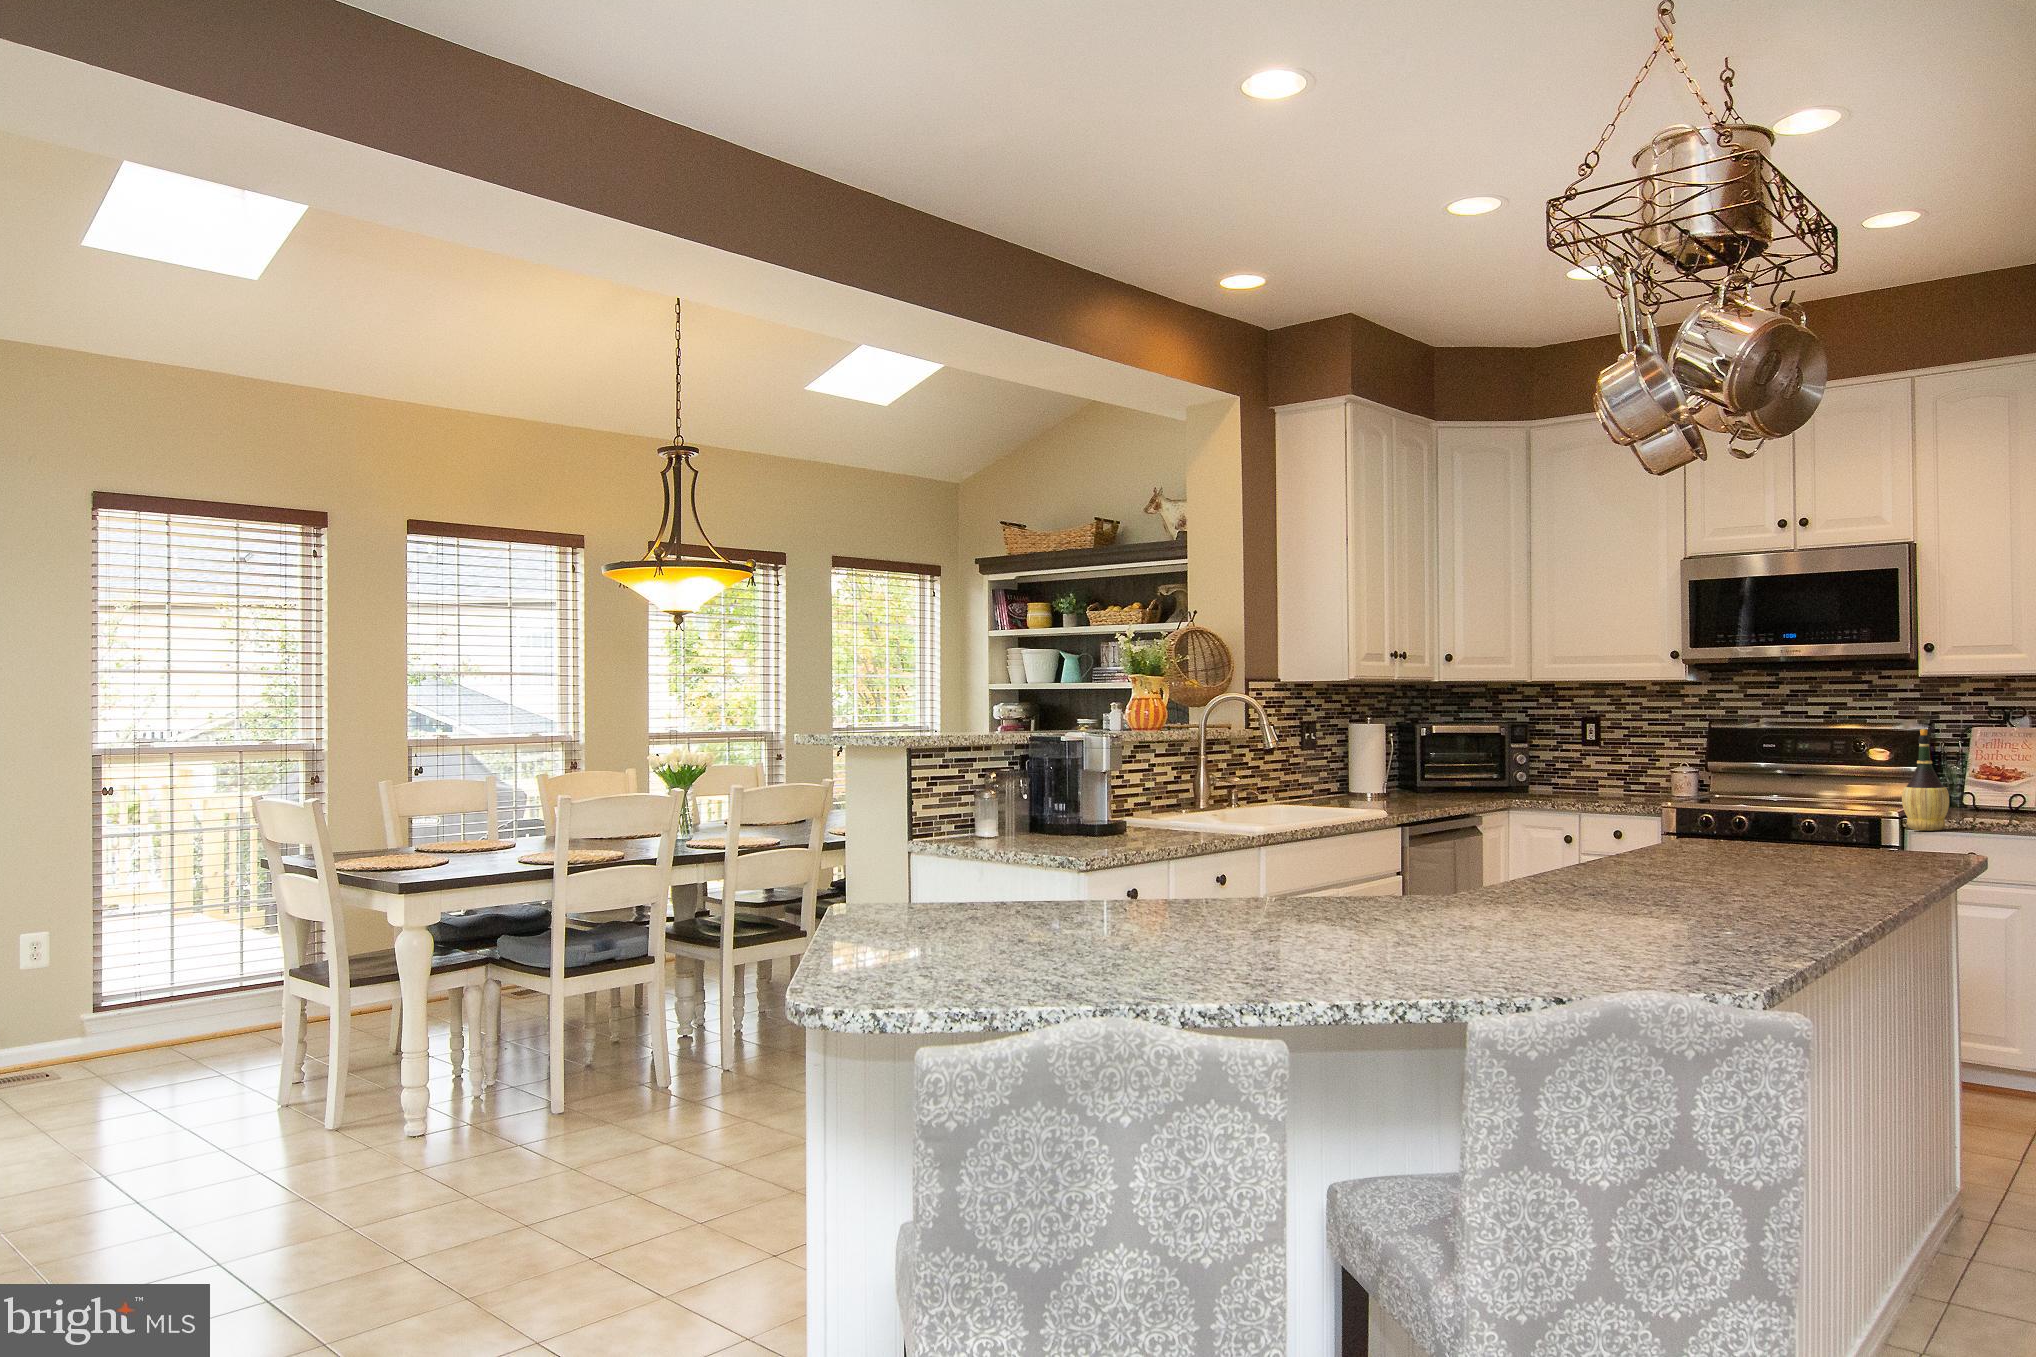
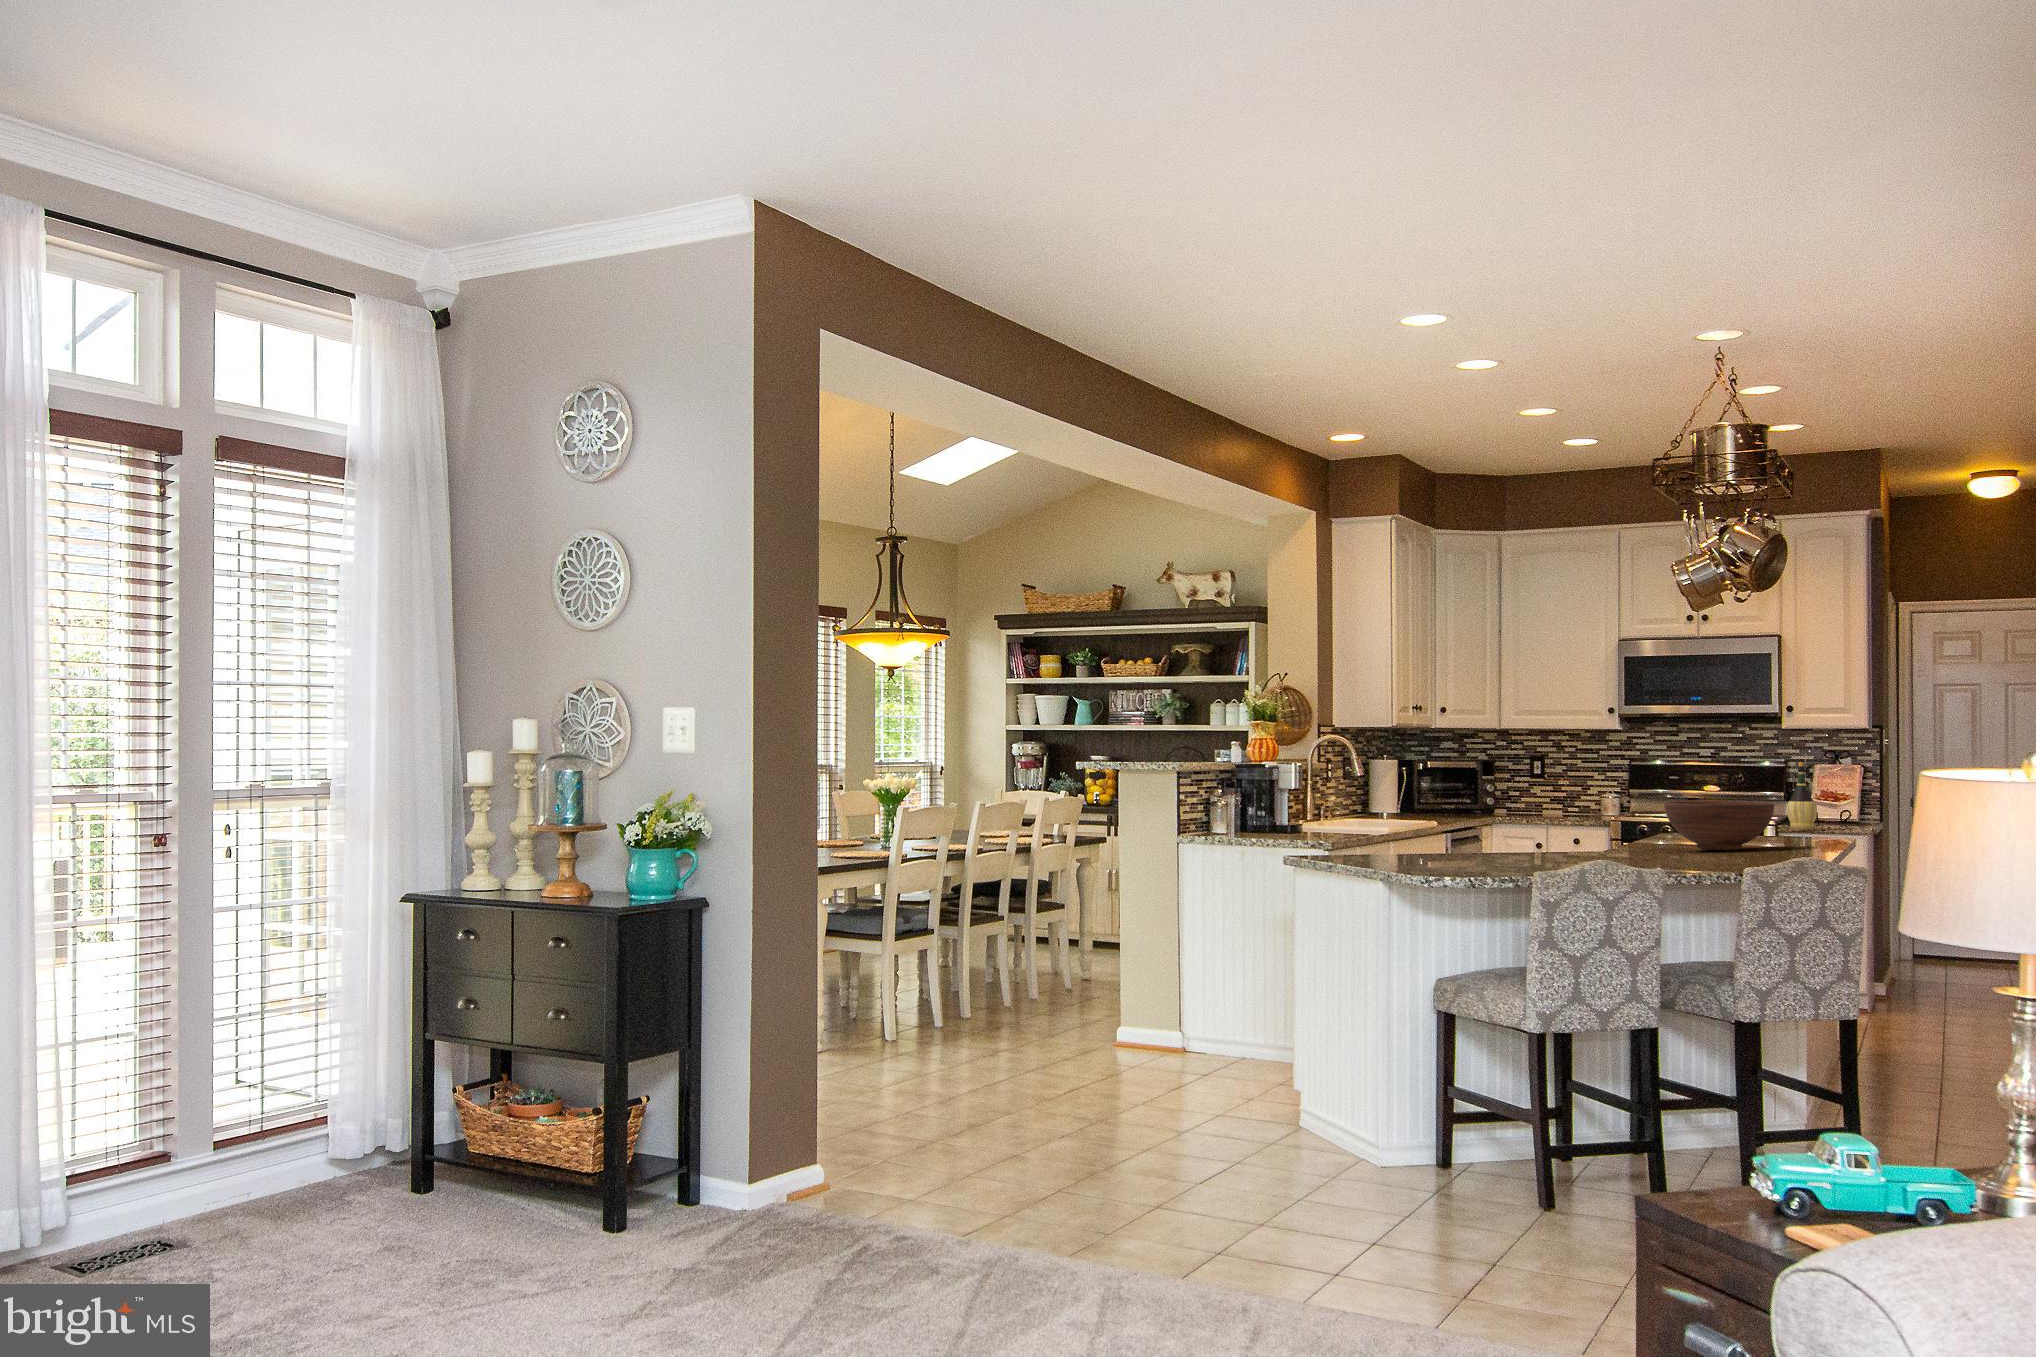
fruit bowl: none [1596,809,1780,896] -> present [1664,801,1774,851]

